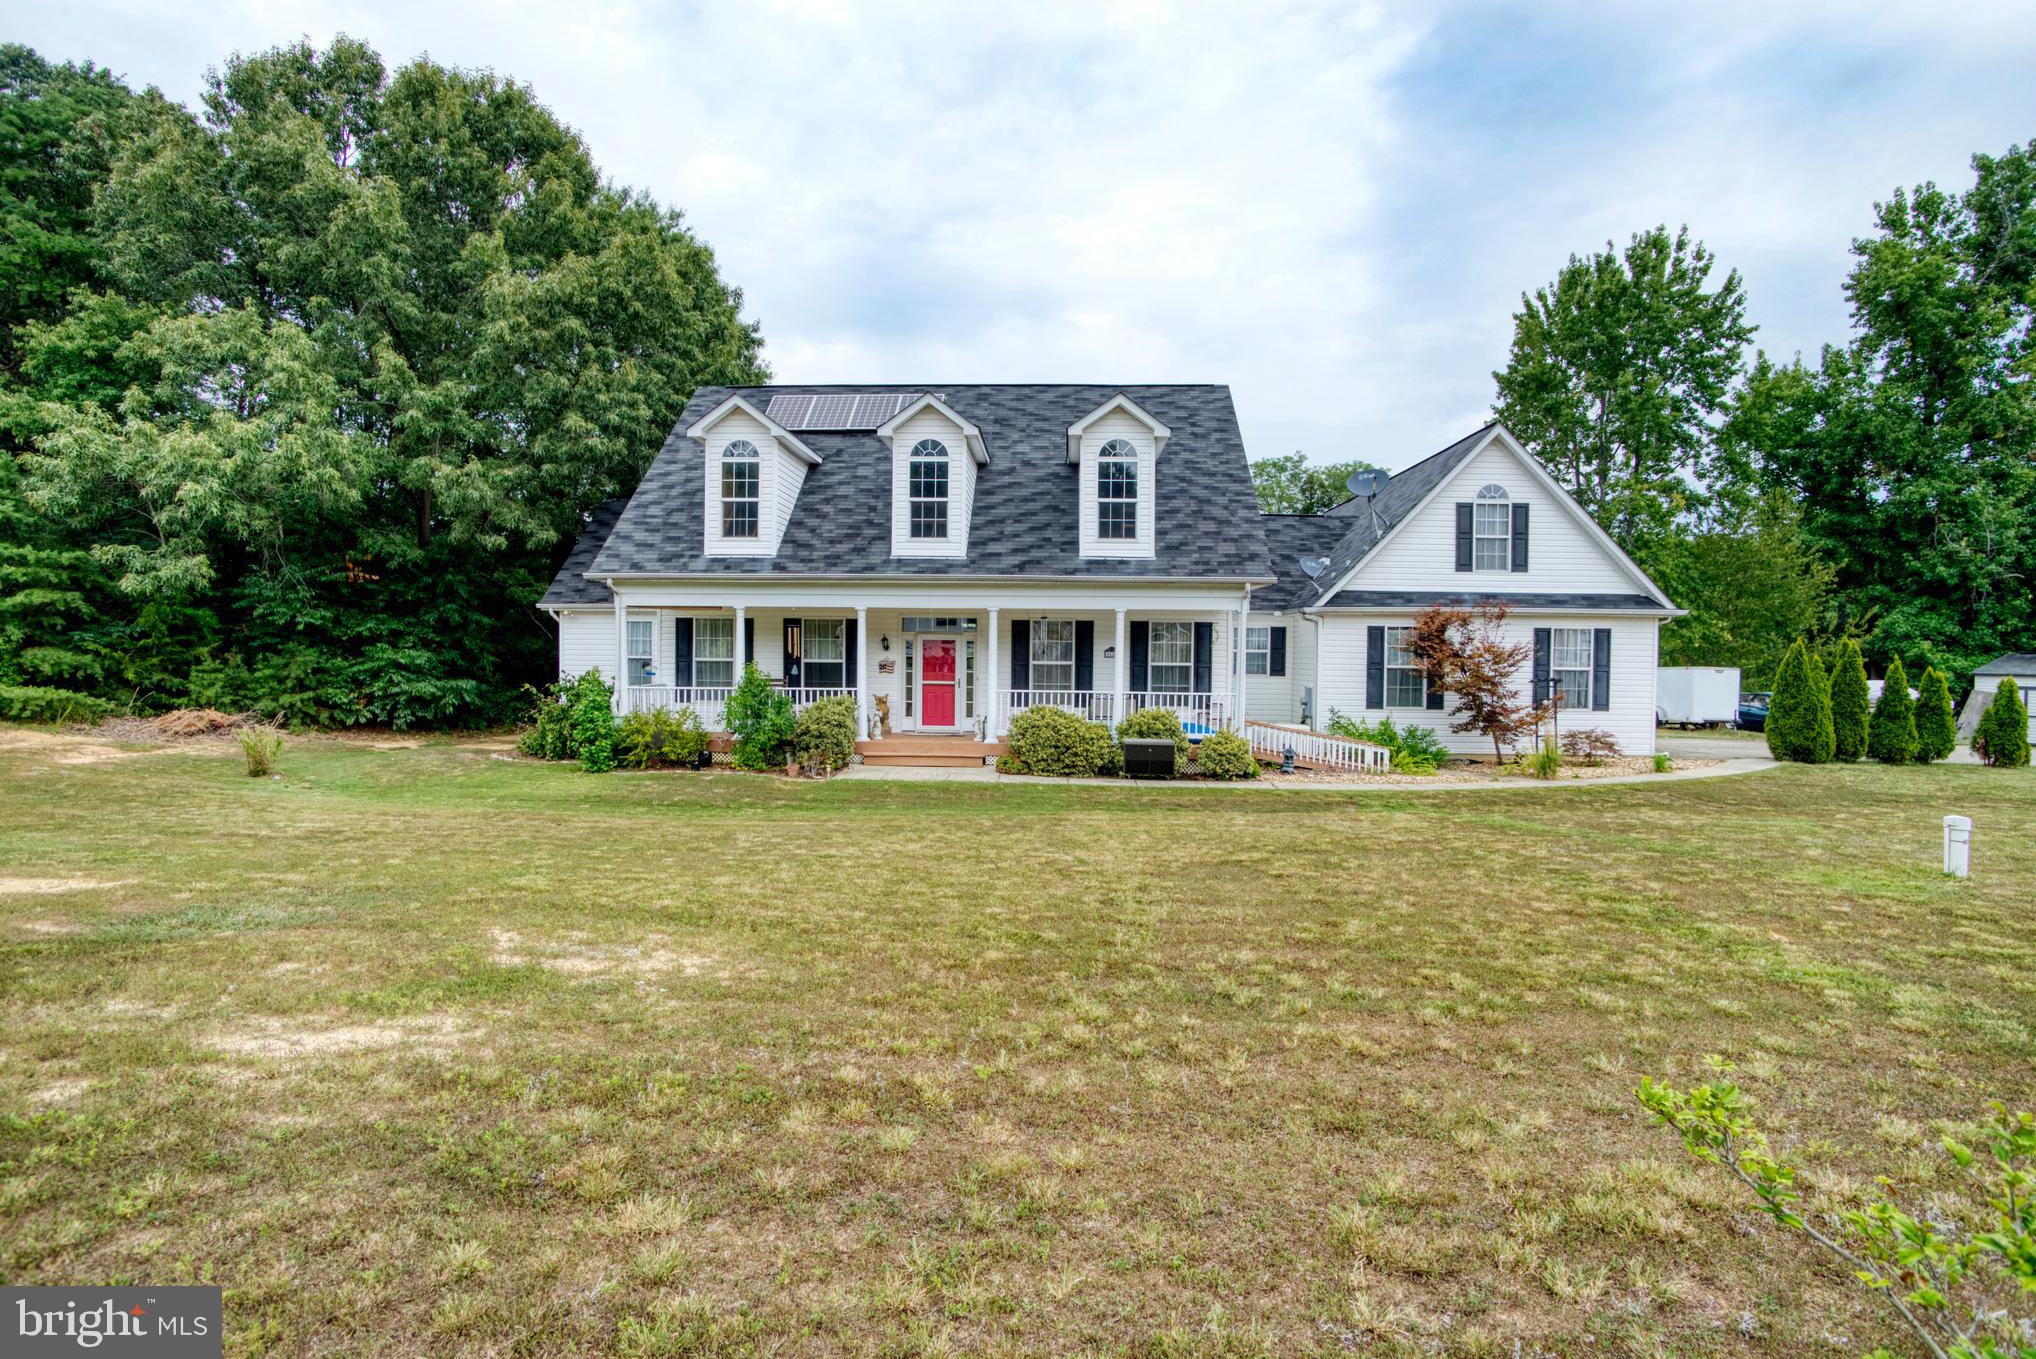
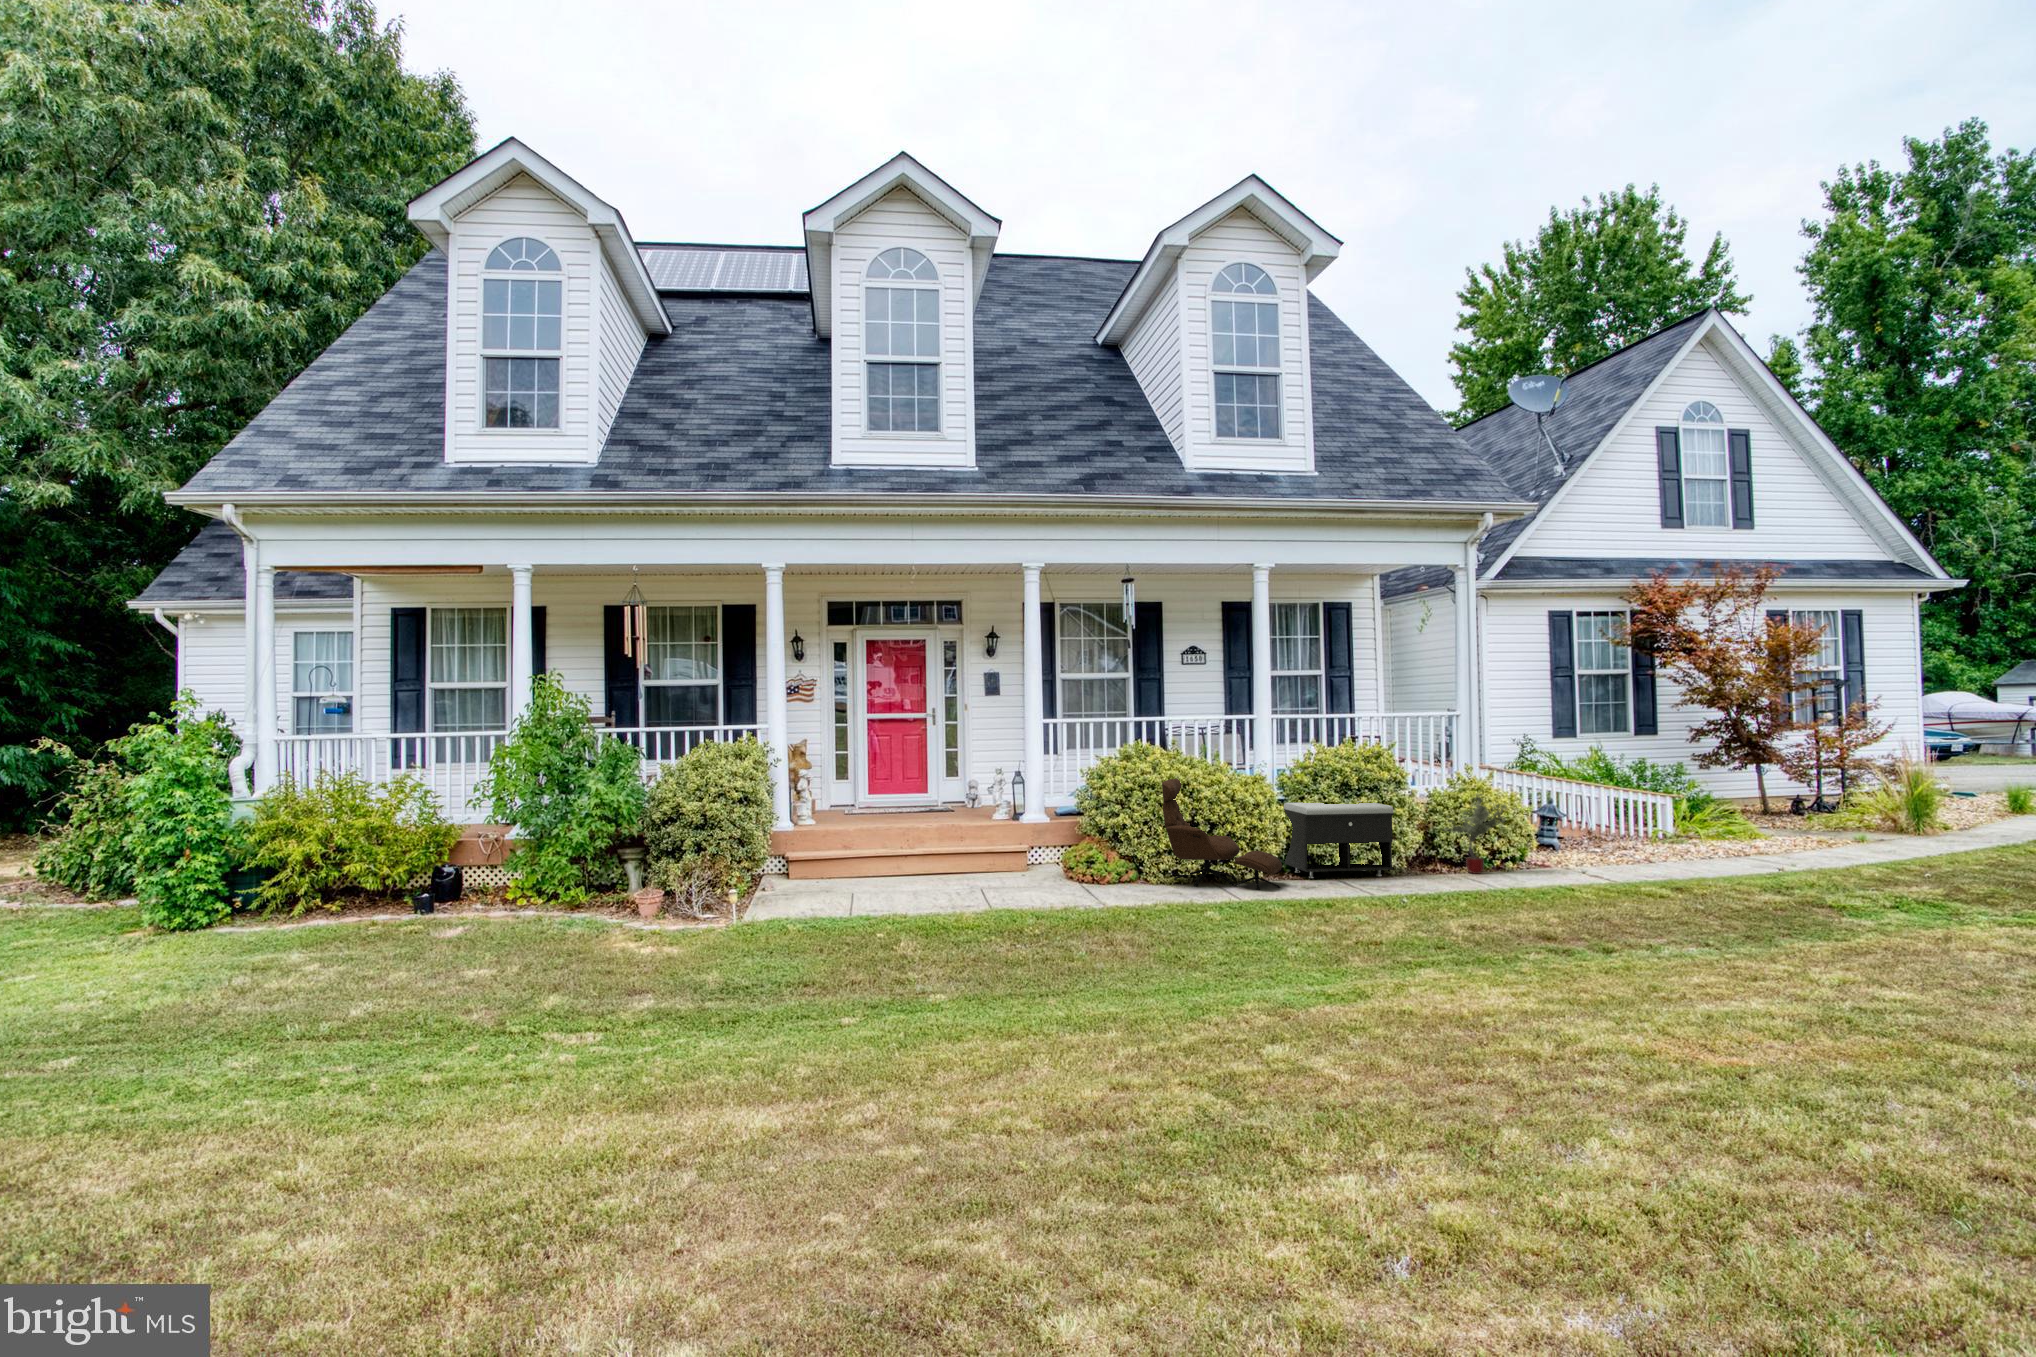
lounge chair: none [1049,723,1108,781] -> present [1162,779,1282,890]
potted tree: present [638,725,672,766] -> present [1443,794,1506,874]

